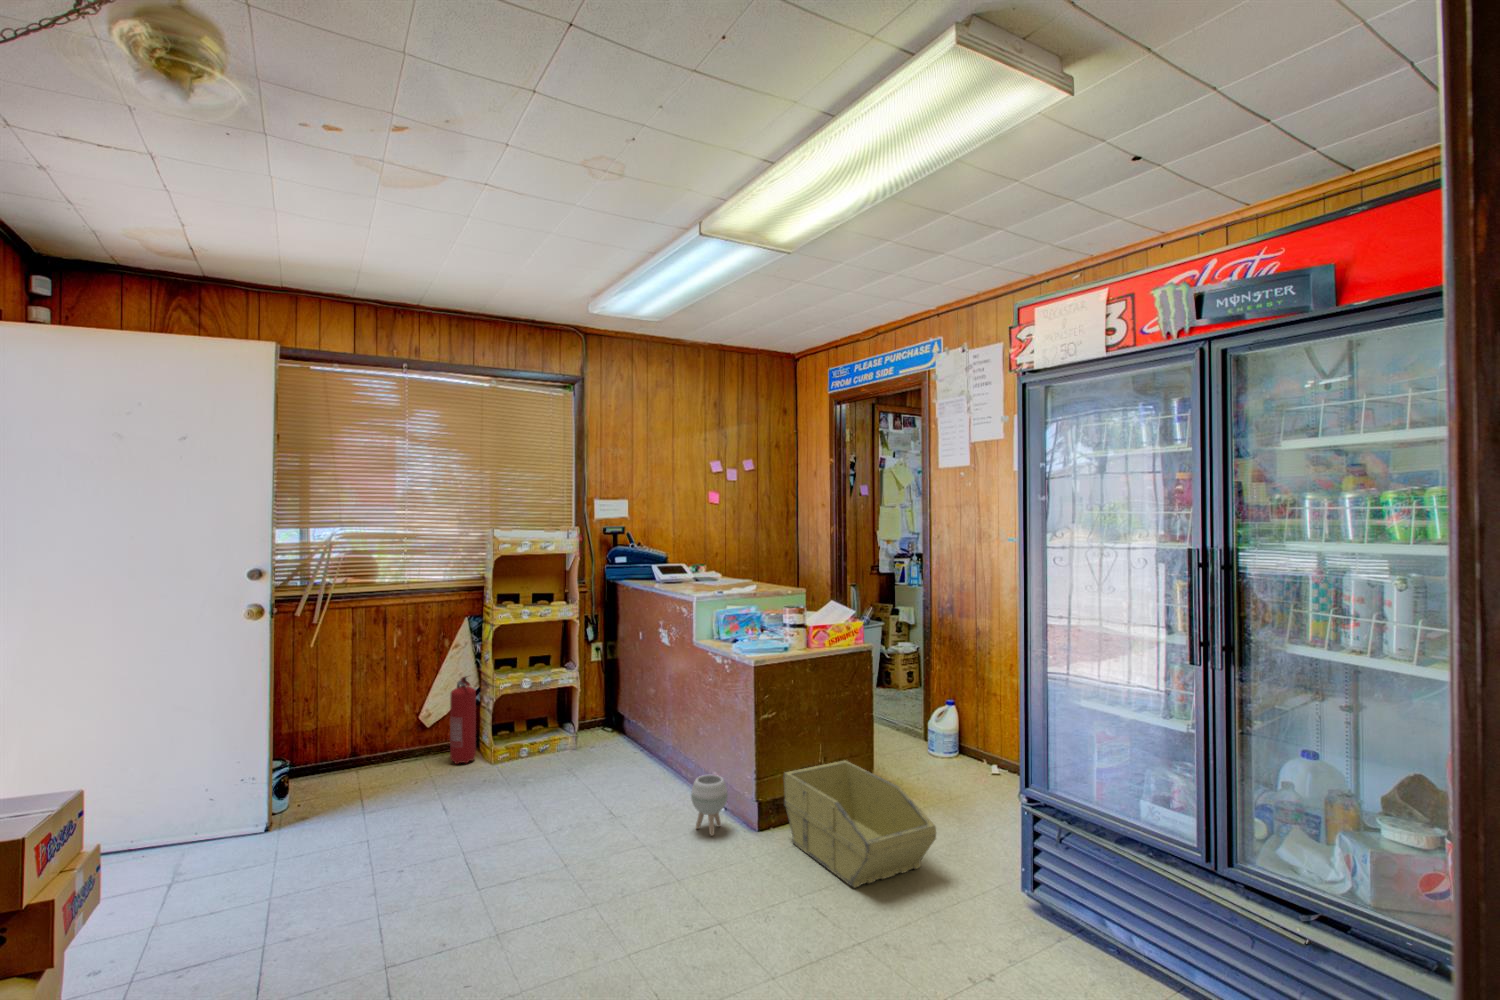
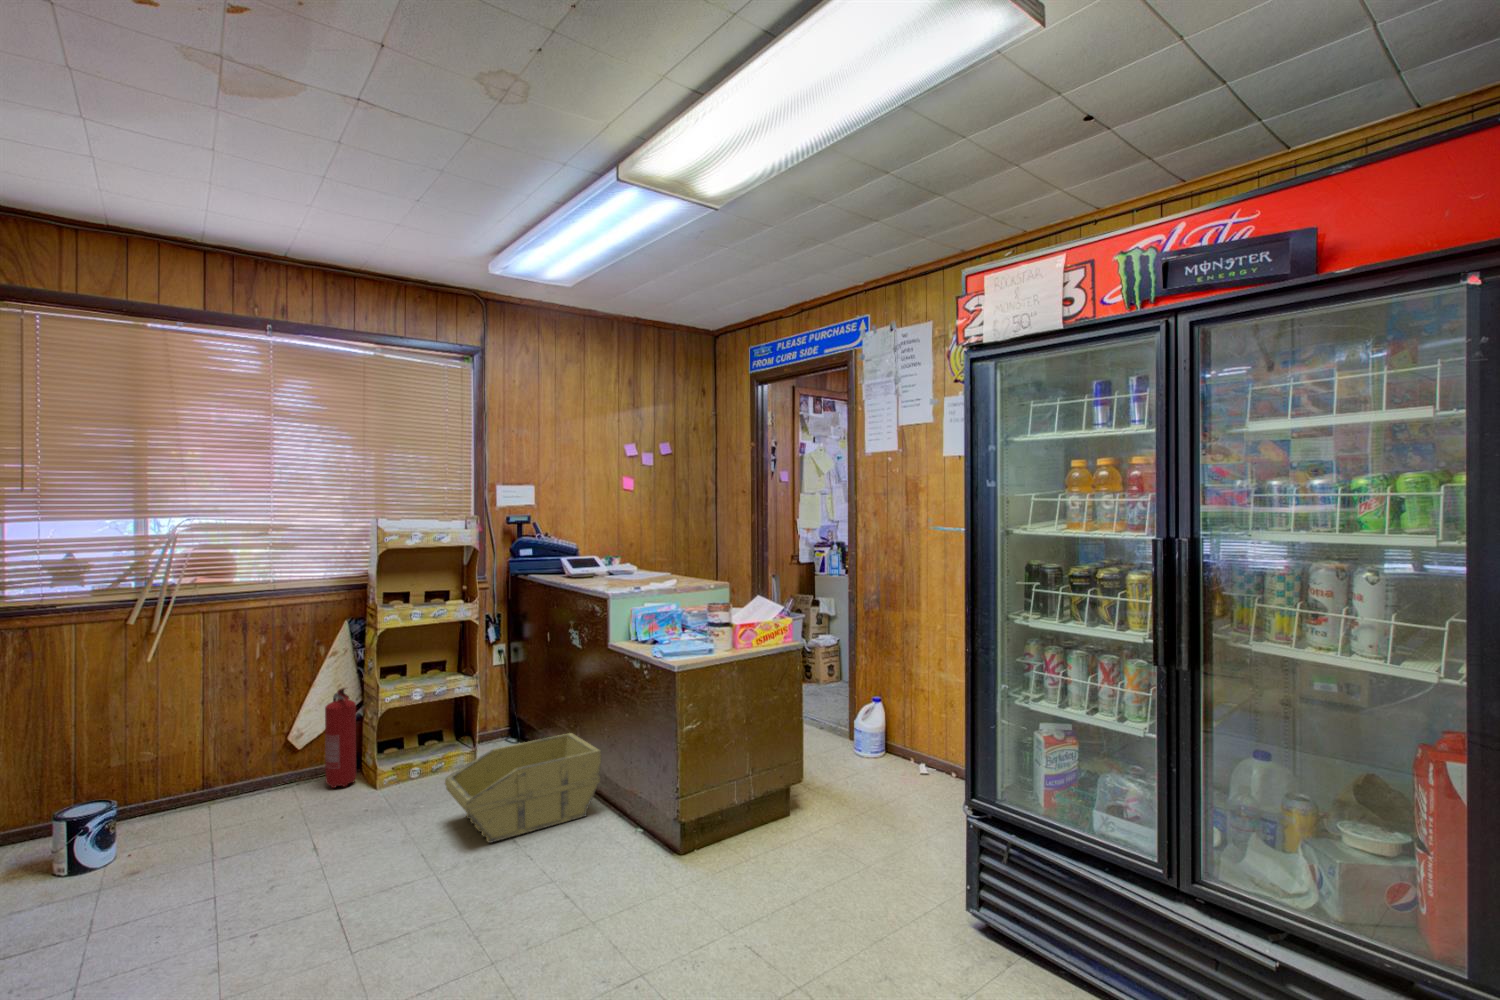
storage bin: present [784,761,936,888] -> present [445,733,602,843]
planter: present [691,775,728,836] -> none [606,791,646,860]

